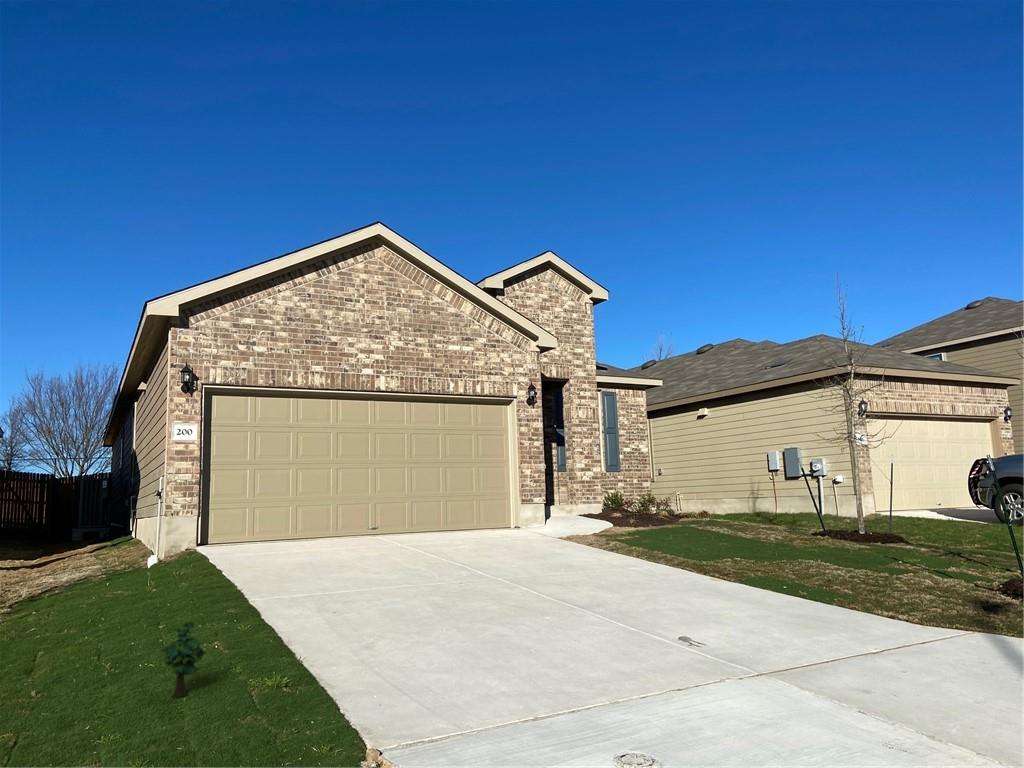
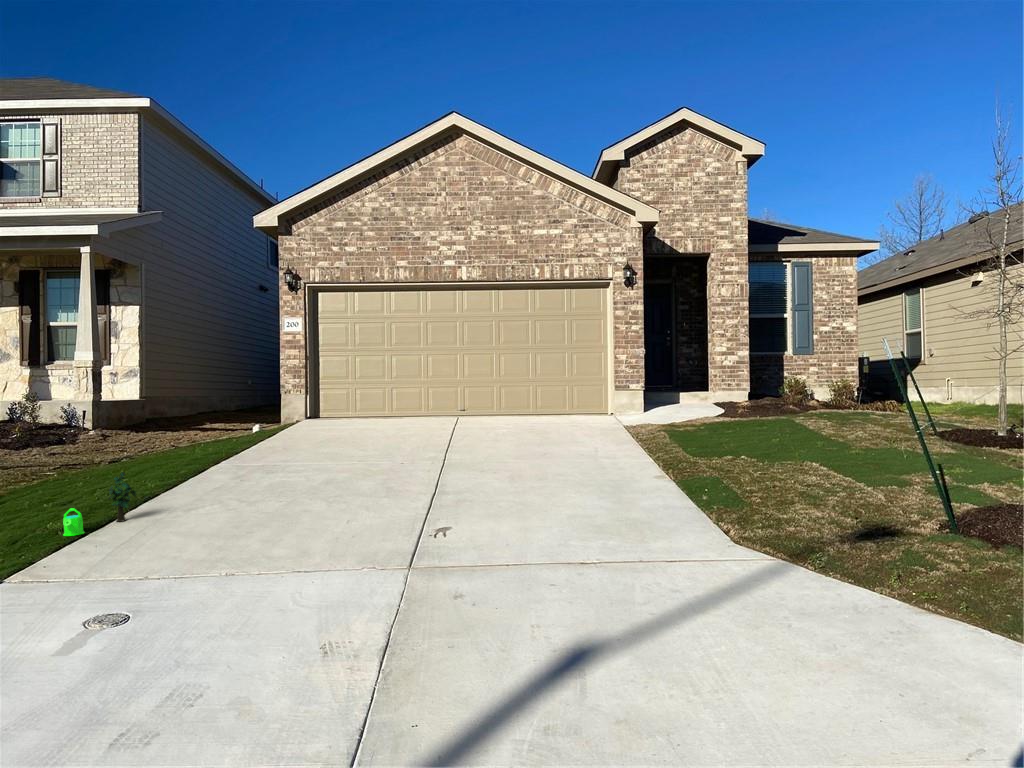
watering can: none [120,683,155,730] -> present [63,508,85,536]

